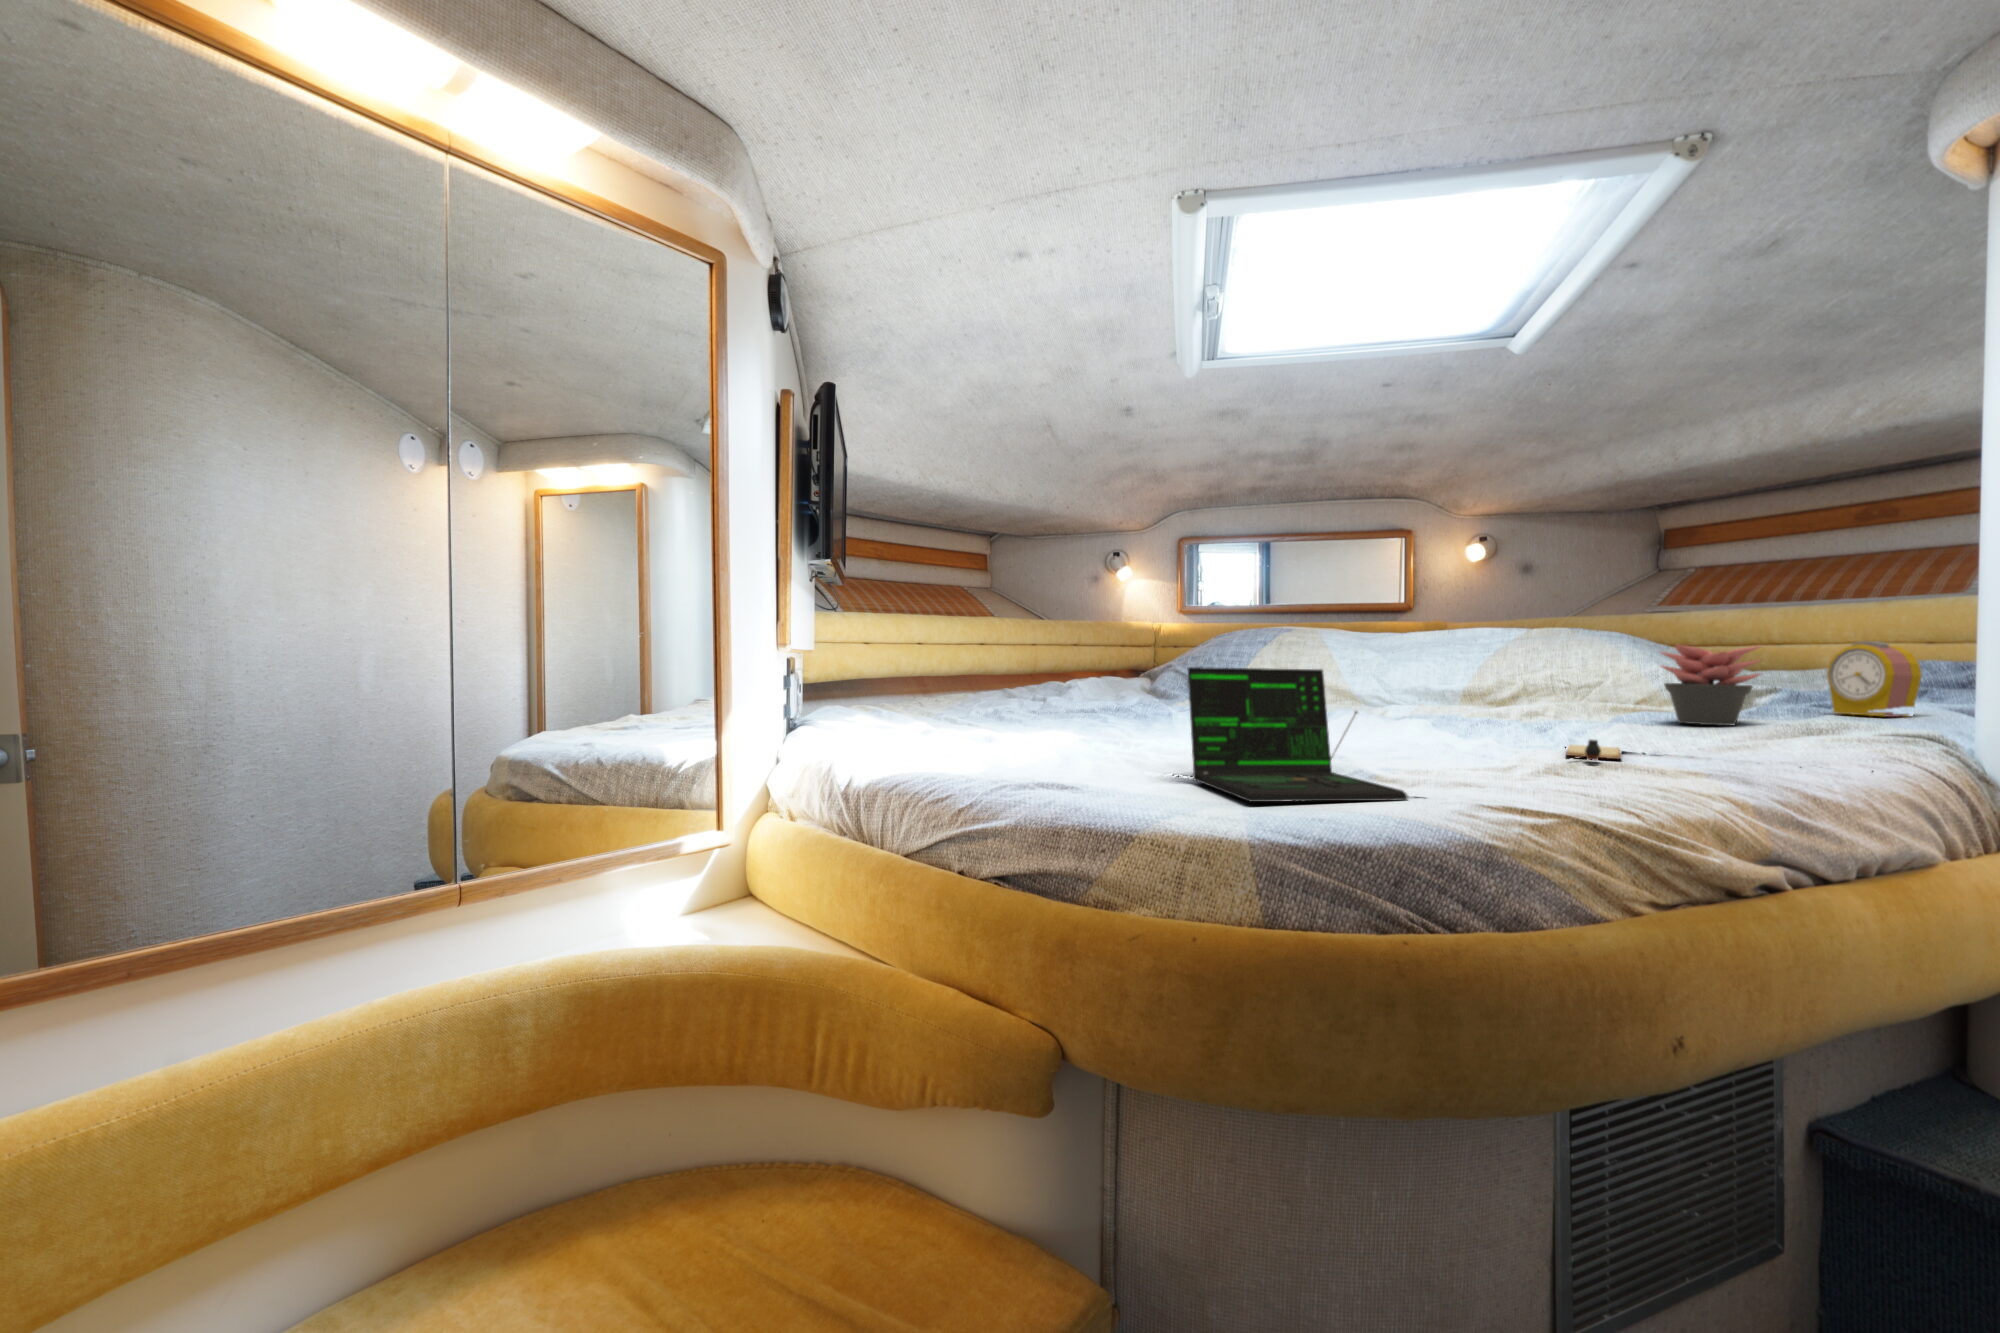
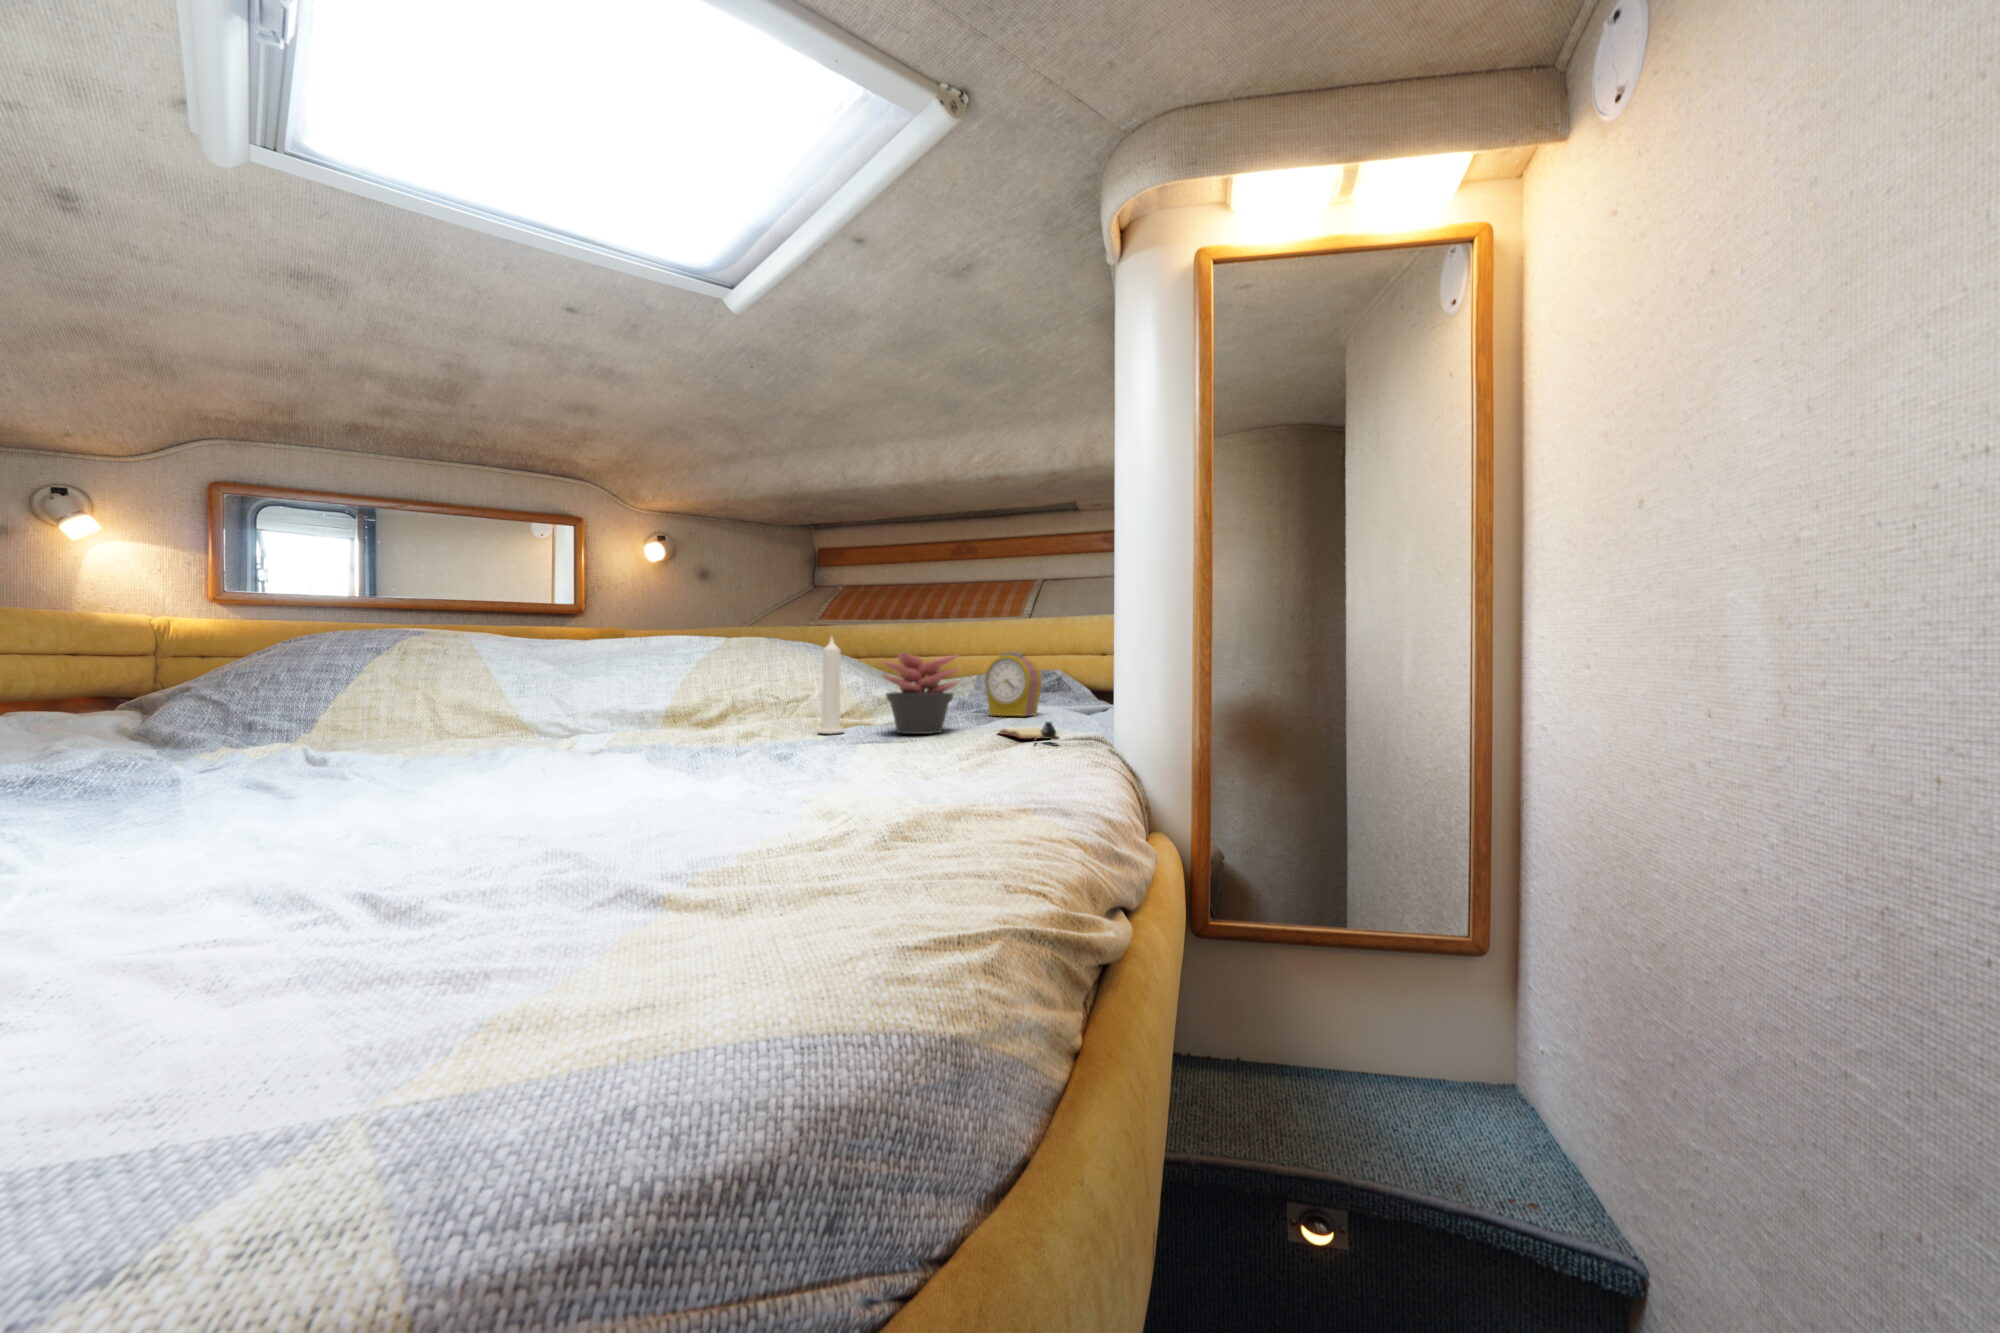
candle: none [1592,629,1623,719] -> present [817,637,844,734]
laptop: present [1188,667,1408,802] -> none [137,687,748,1103]
book: present [1566,740,1621,760] -> present [999,722,1059,740]

